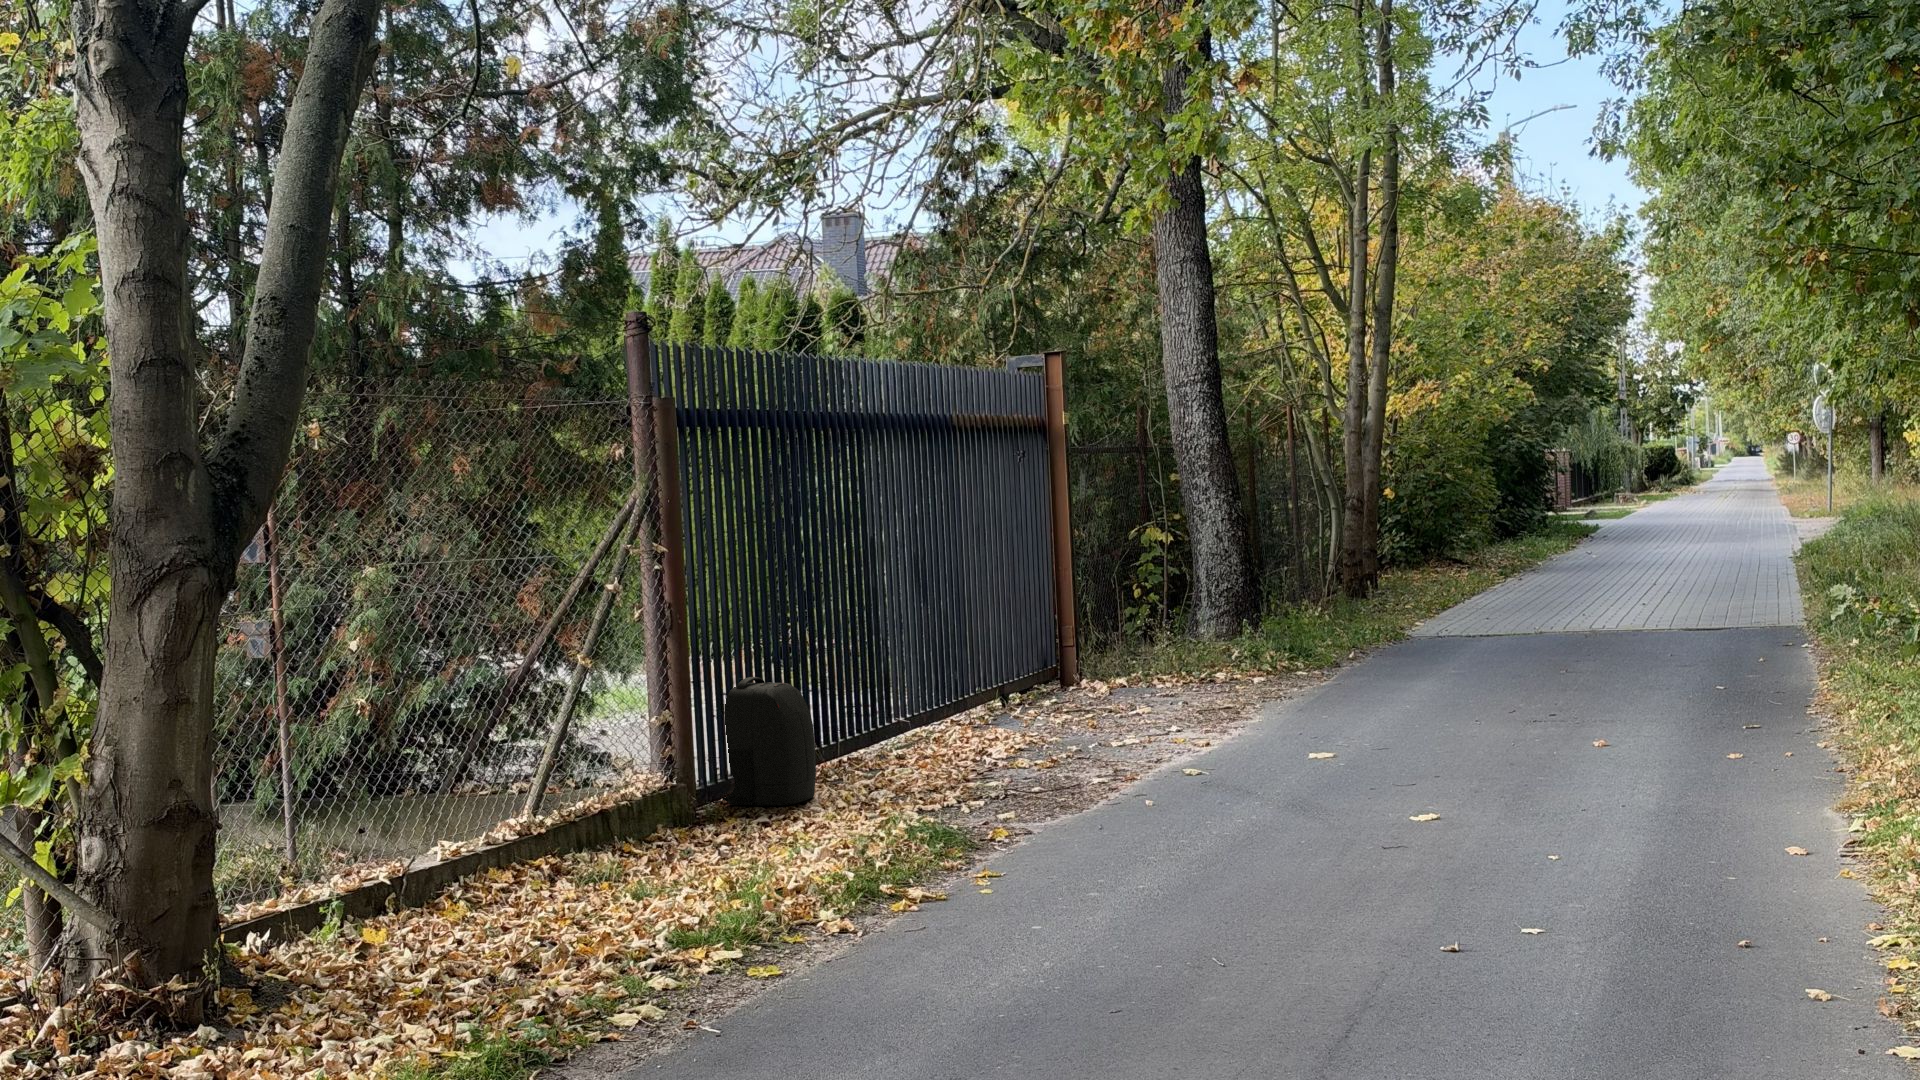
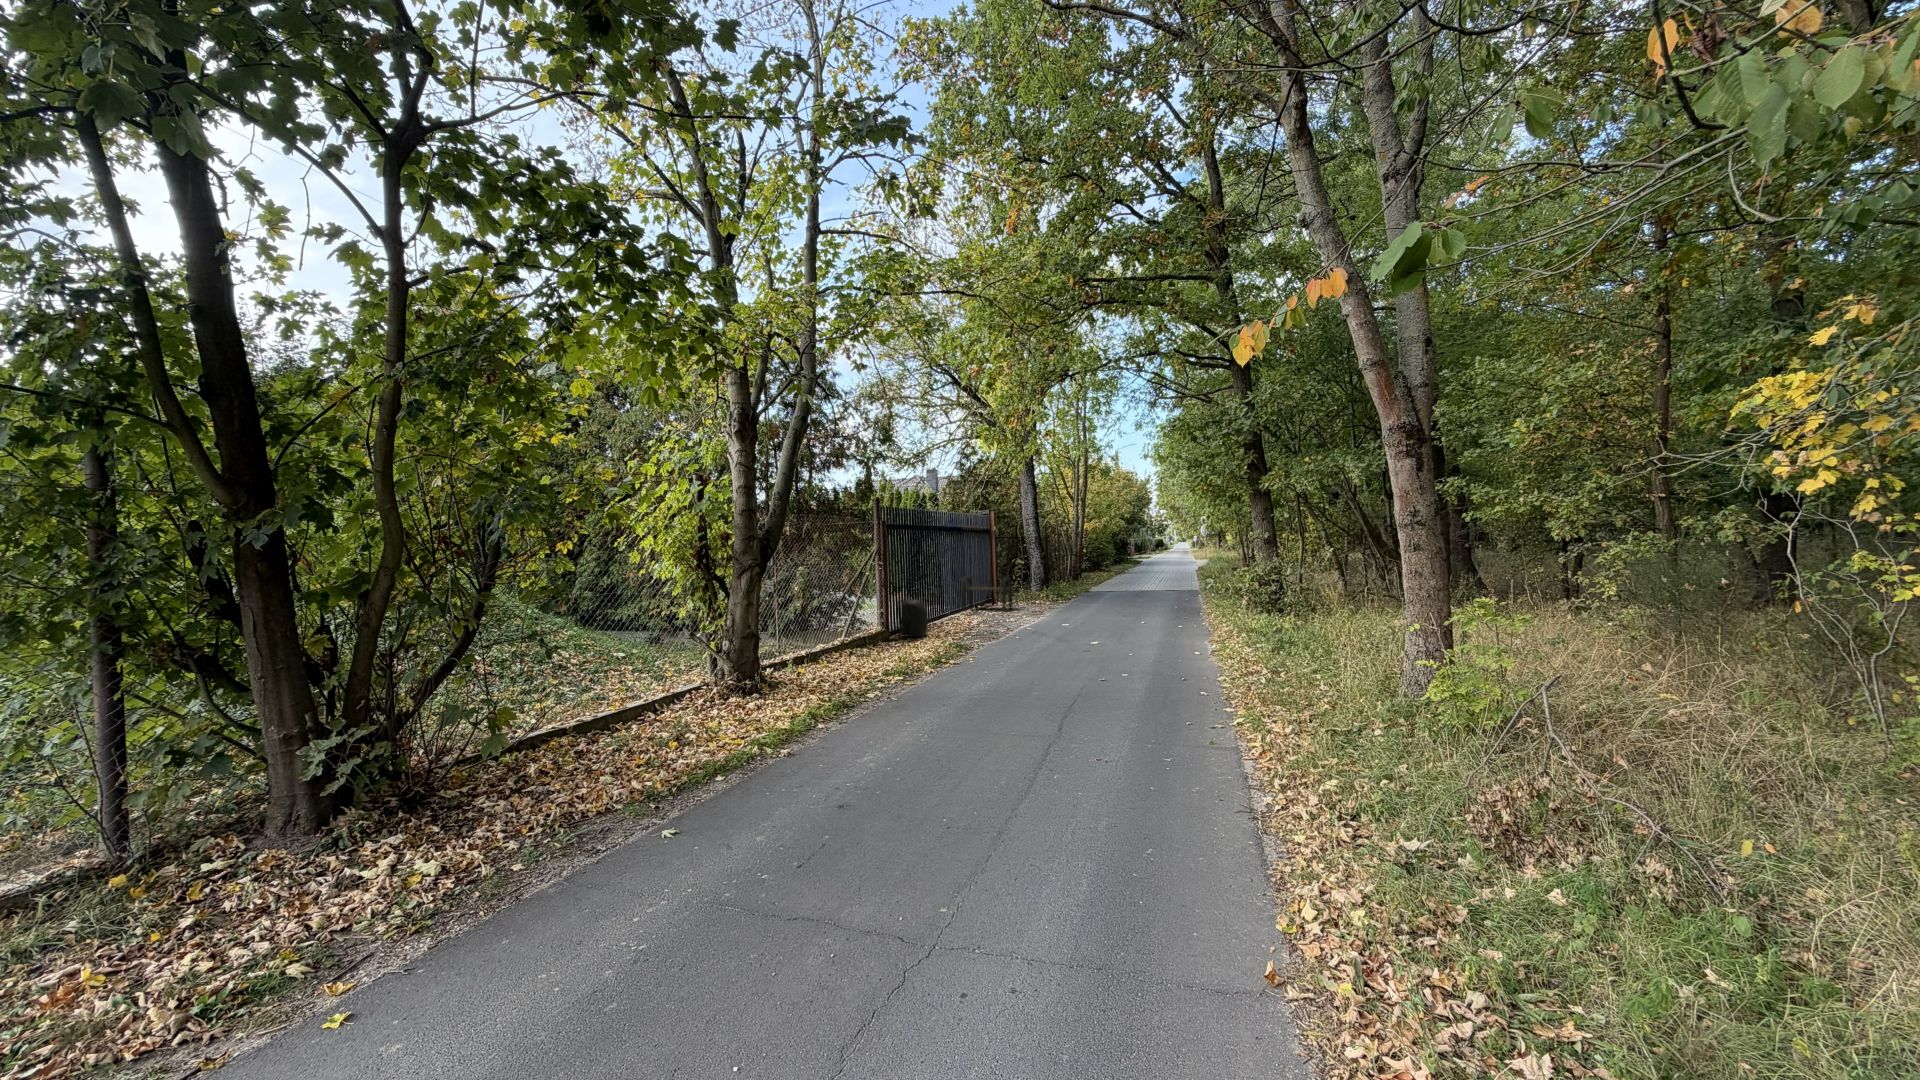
bench: none [917,601,1083,717] -> present [961,576,1012,611]

